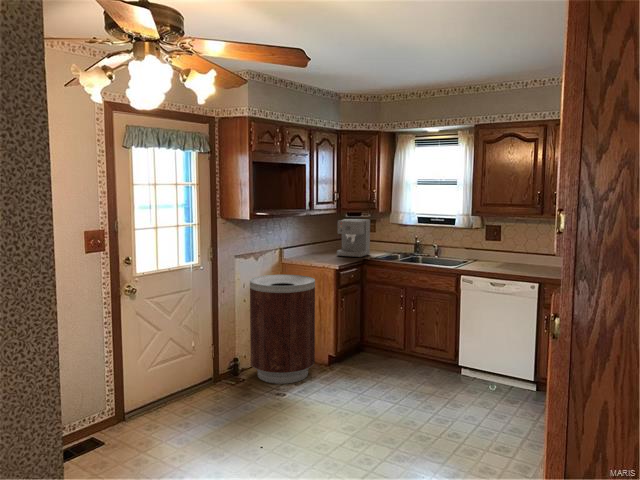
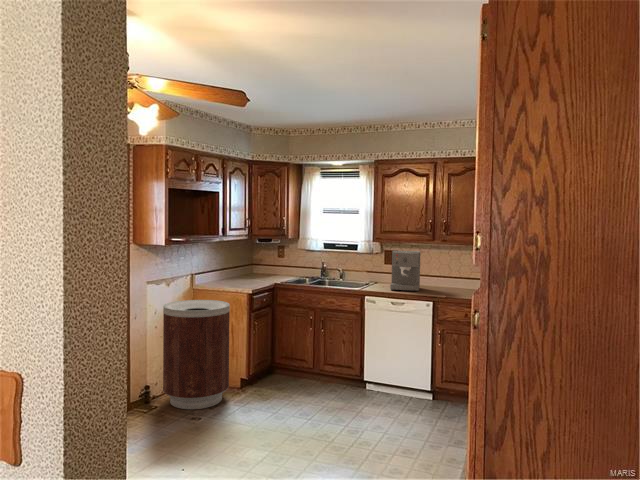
coffee maker: present [337,219,370,257] -> present [390,251,420,291]

